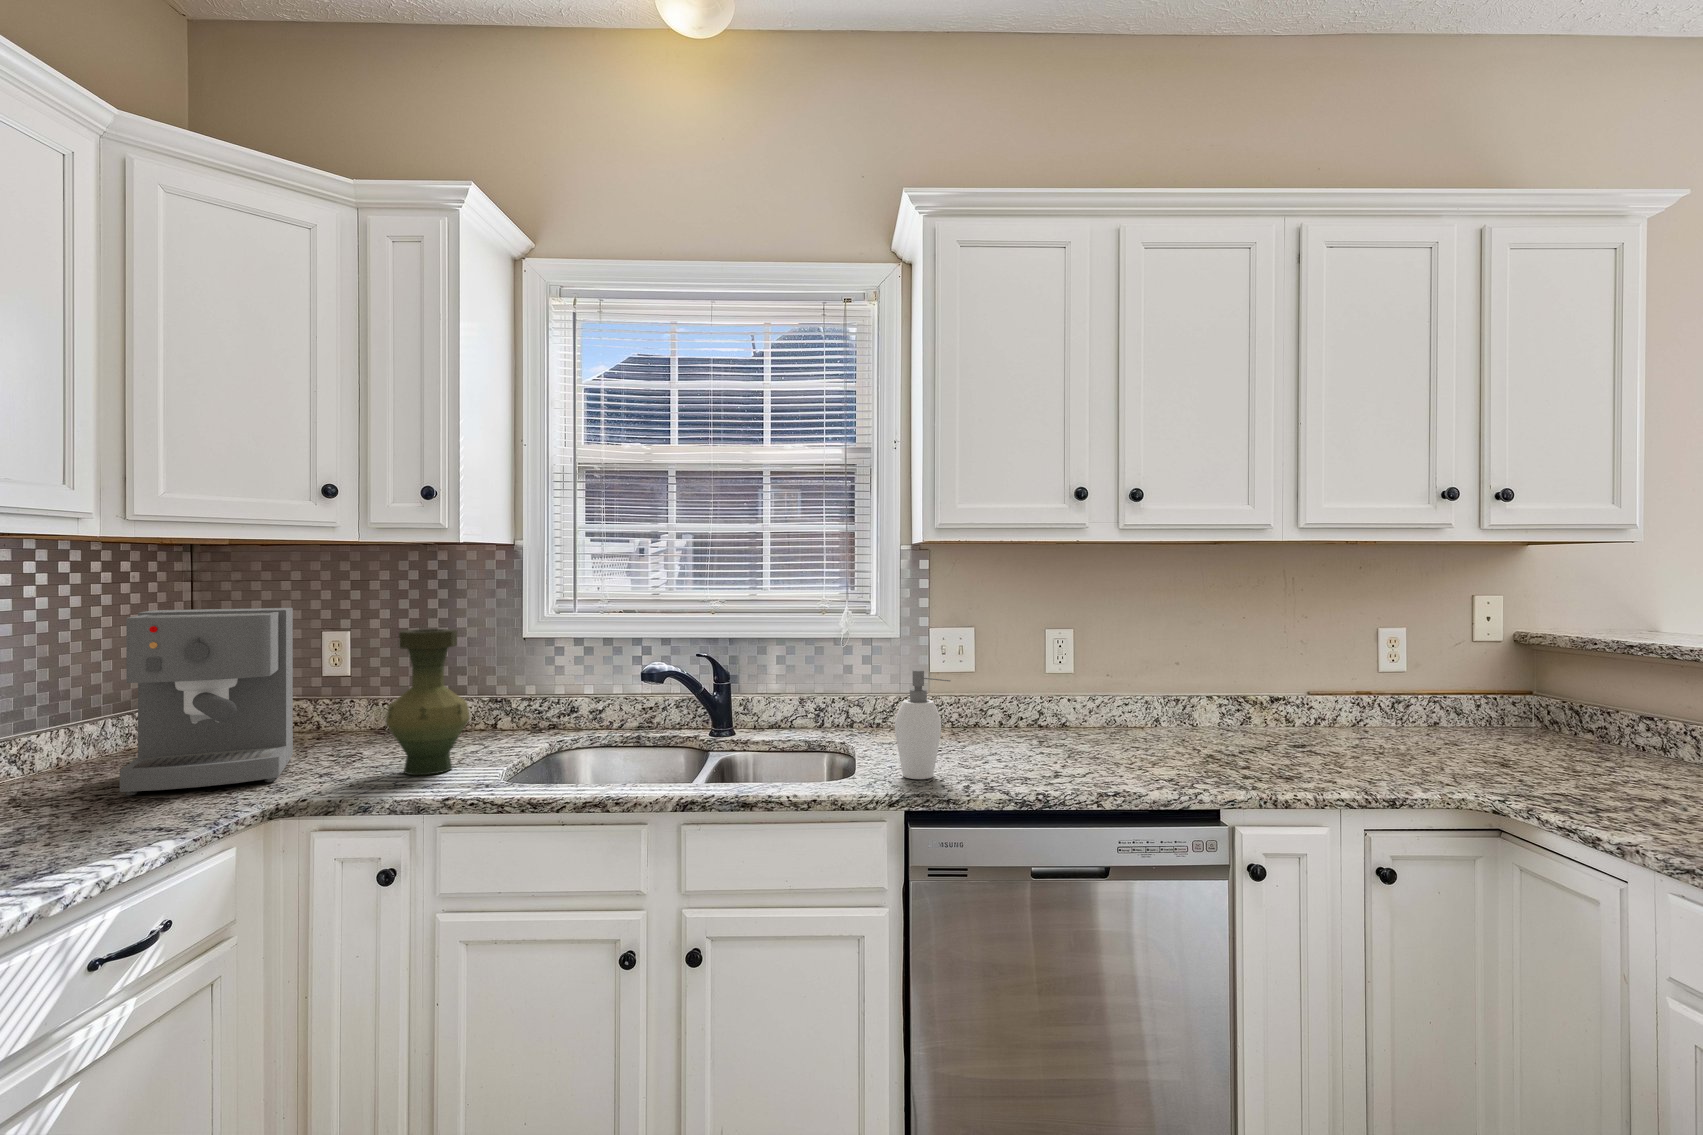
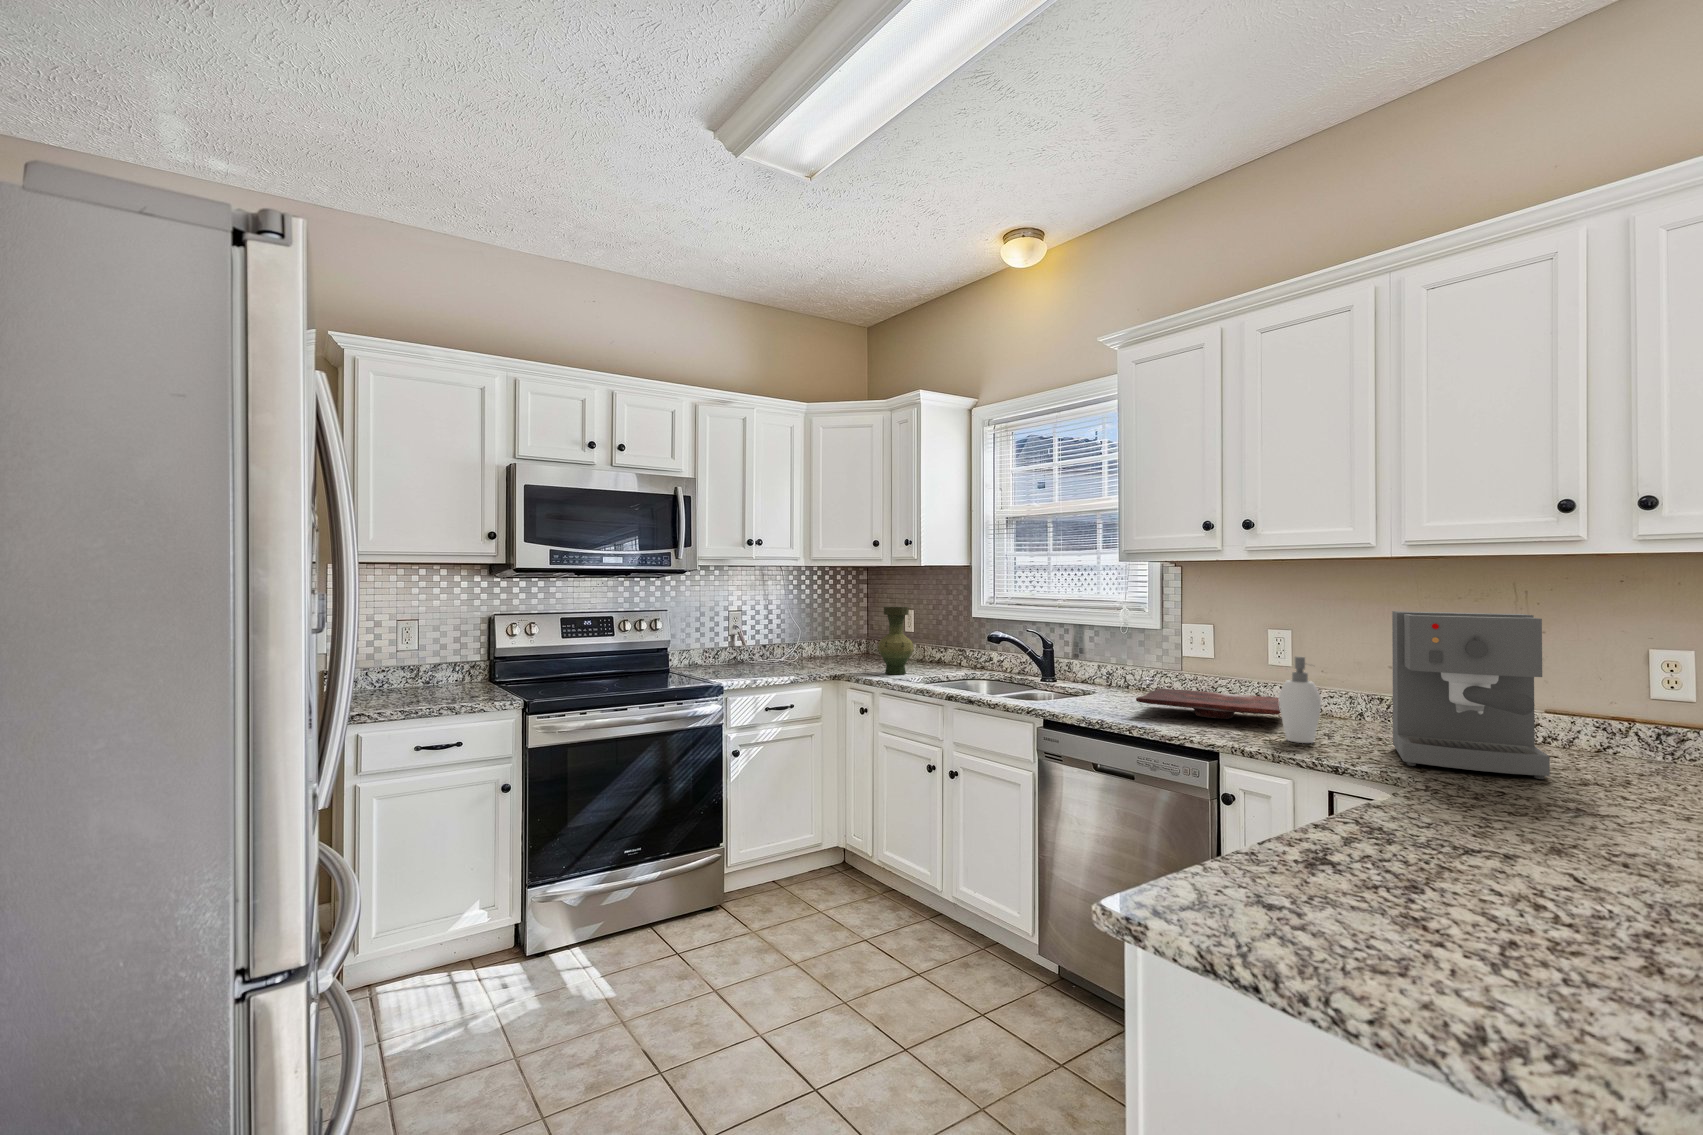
coffee maker: present [120,608,293,795] -> present [1392,611,1550,779]
soap dispenser: present [895,670,950,779] -> present [1279,656,1321,743]
cutting board: none [973,714,1187,756] -> present [1136,689,1281,719]

